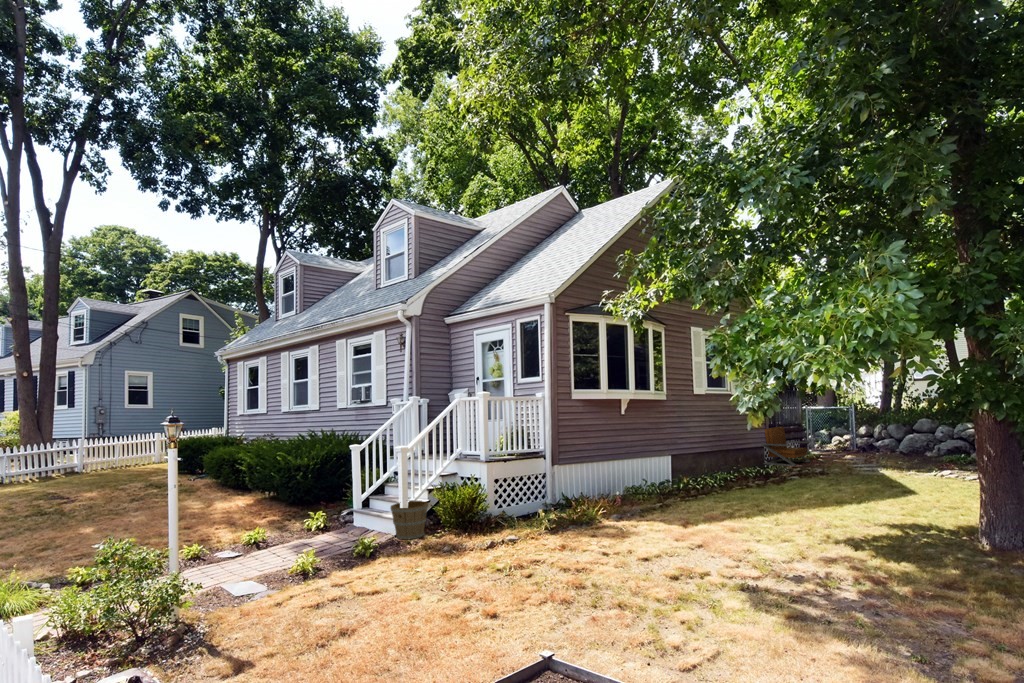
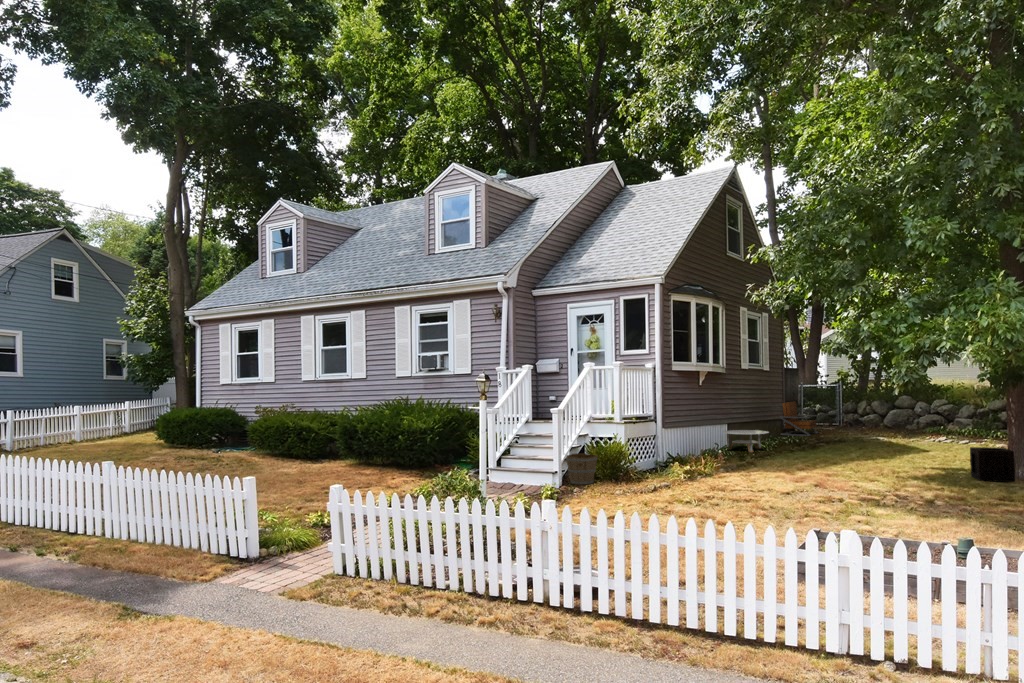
round table: none [660,463,713,491] -> present [723,430,769,452]
wooden crate: none [920,502,981,558] -> present [970,447,1015,482]

